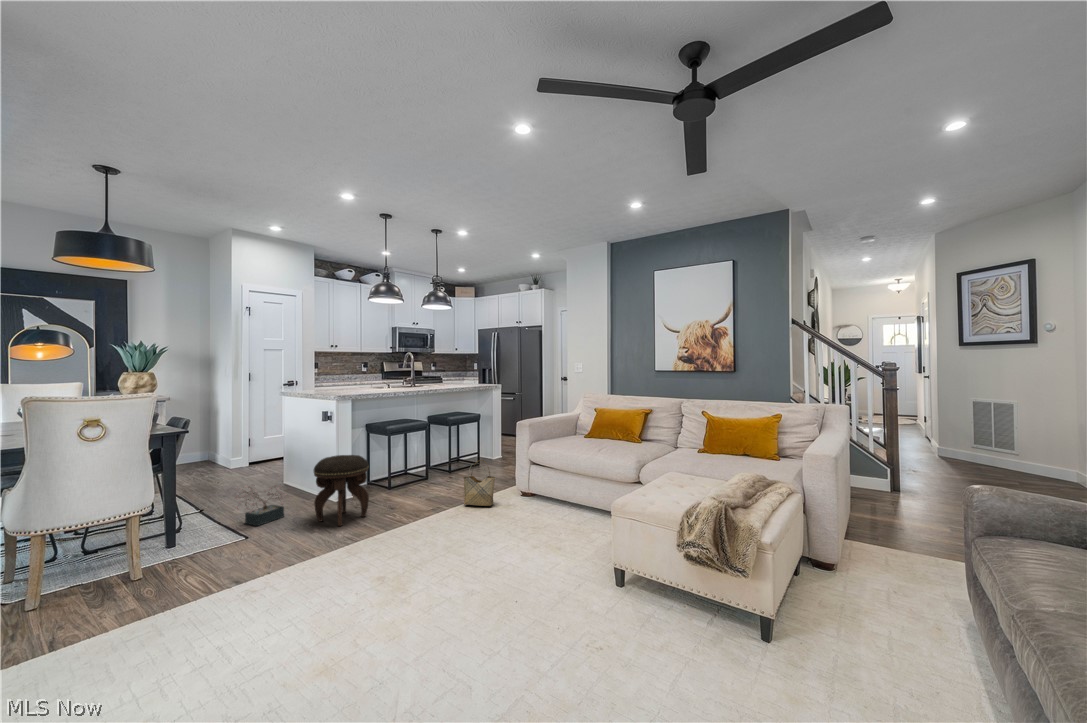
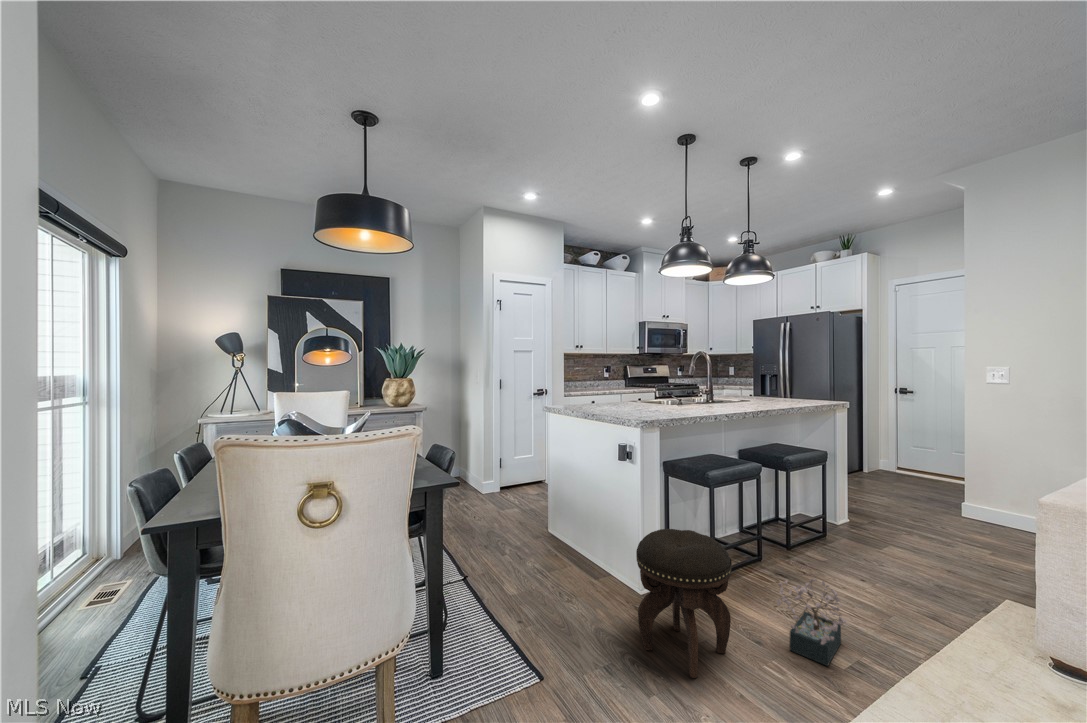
woven basket: present [463,460,495,506] -> none [912,567,1002,681]
decorative plant: present [235,485,286,526] -> present [777,579,847,666]

